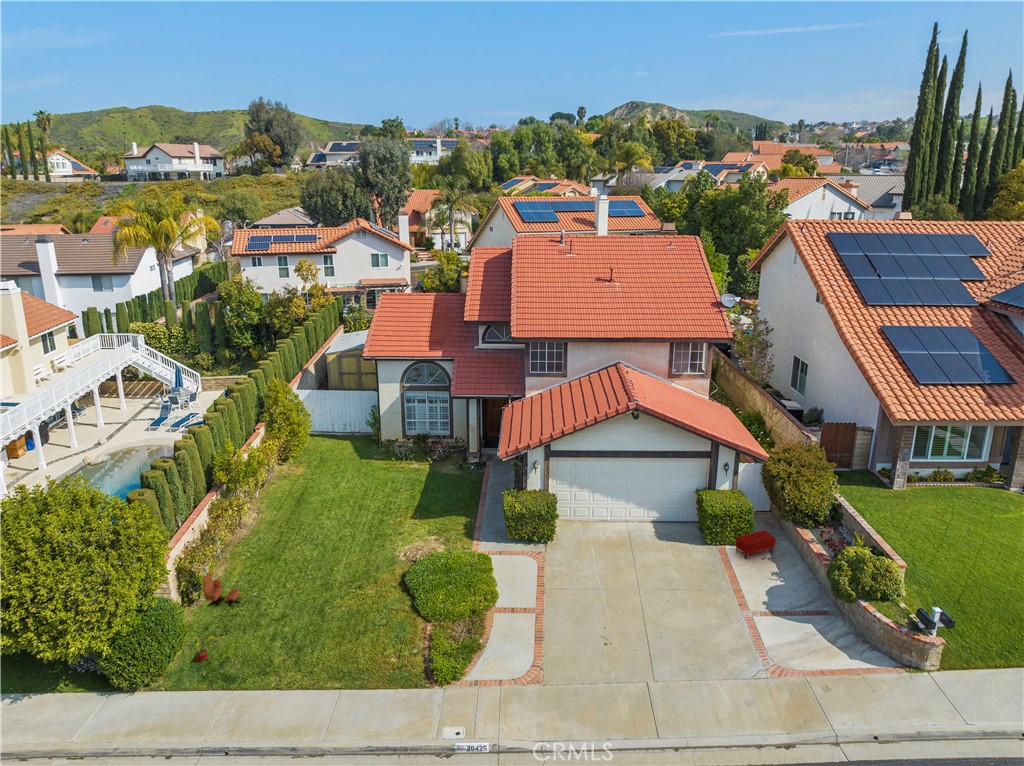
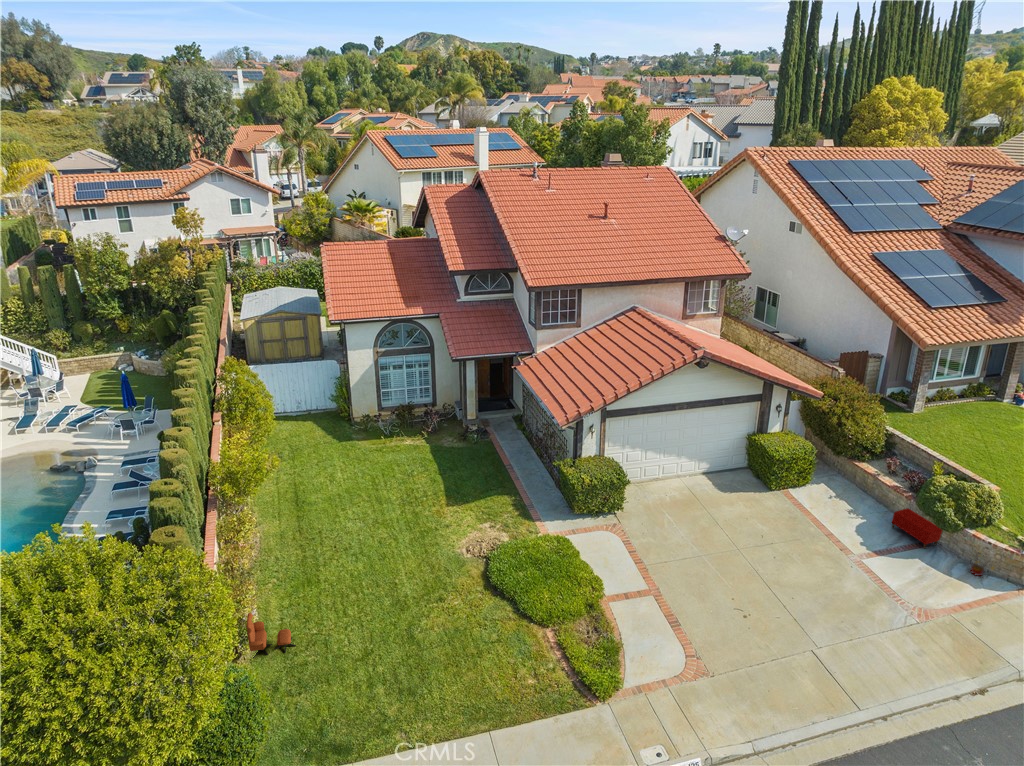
bench: present [735,530,776,559] -> present [892,508,942,549]
decorative plant: present [192,636,214,661] -> present [971,556,994,576]

